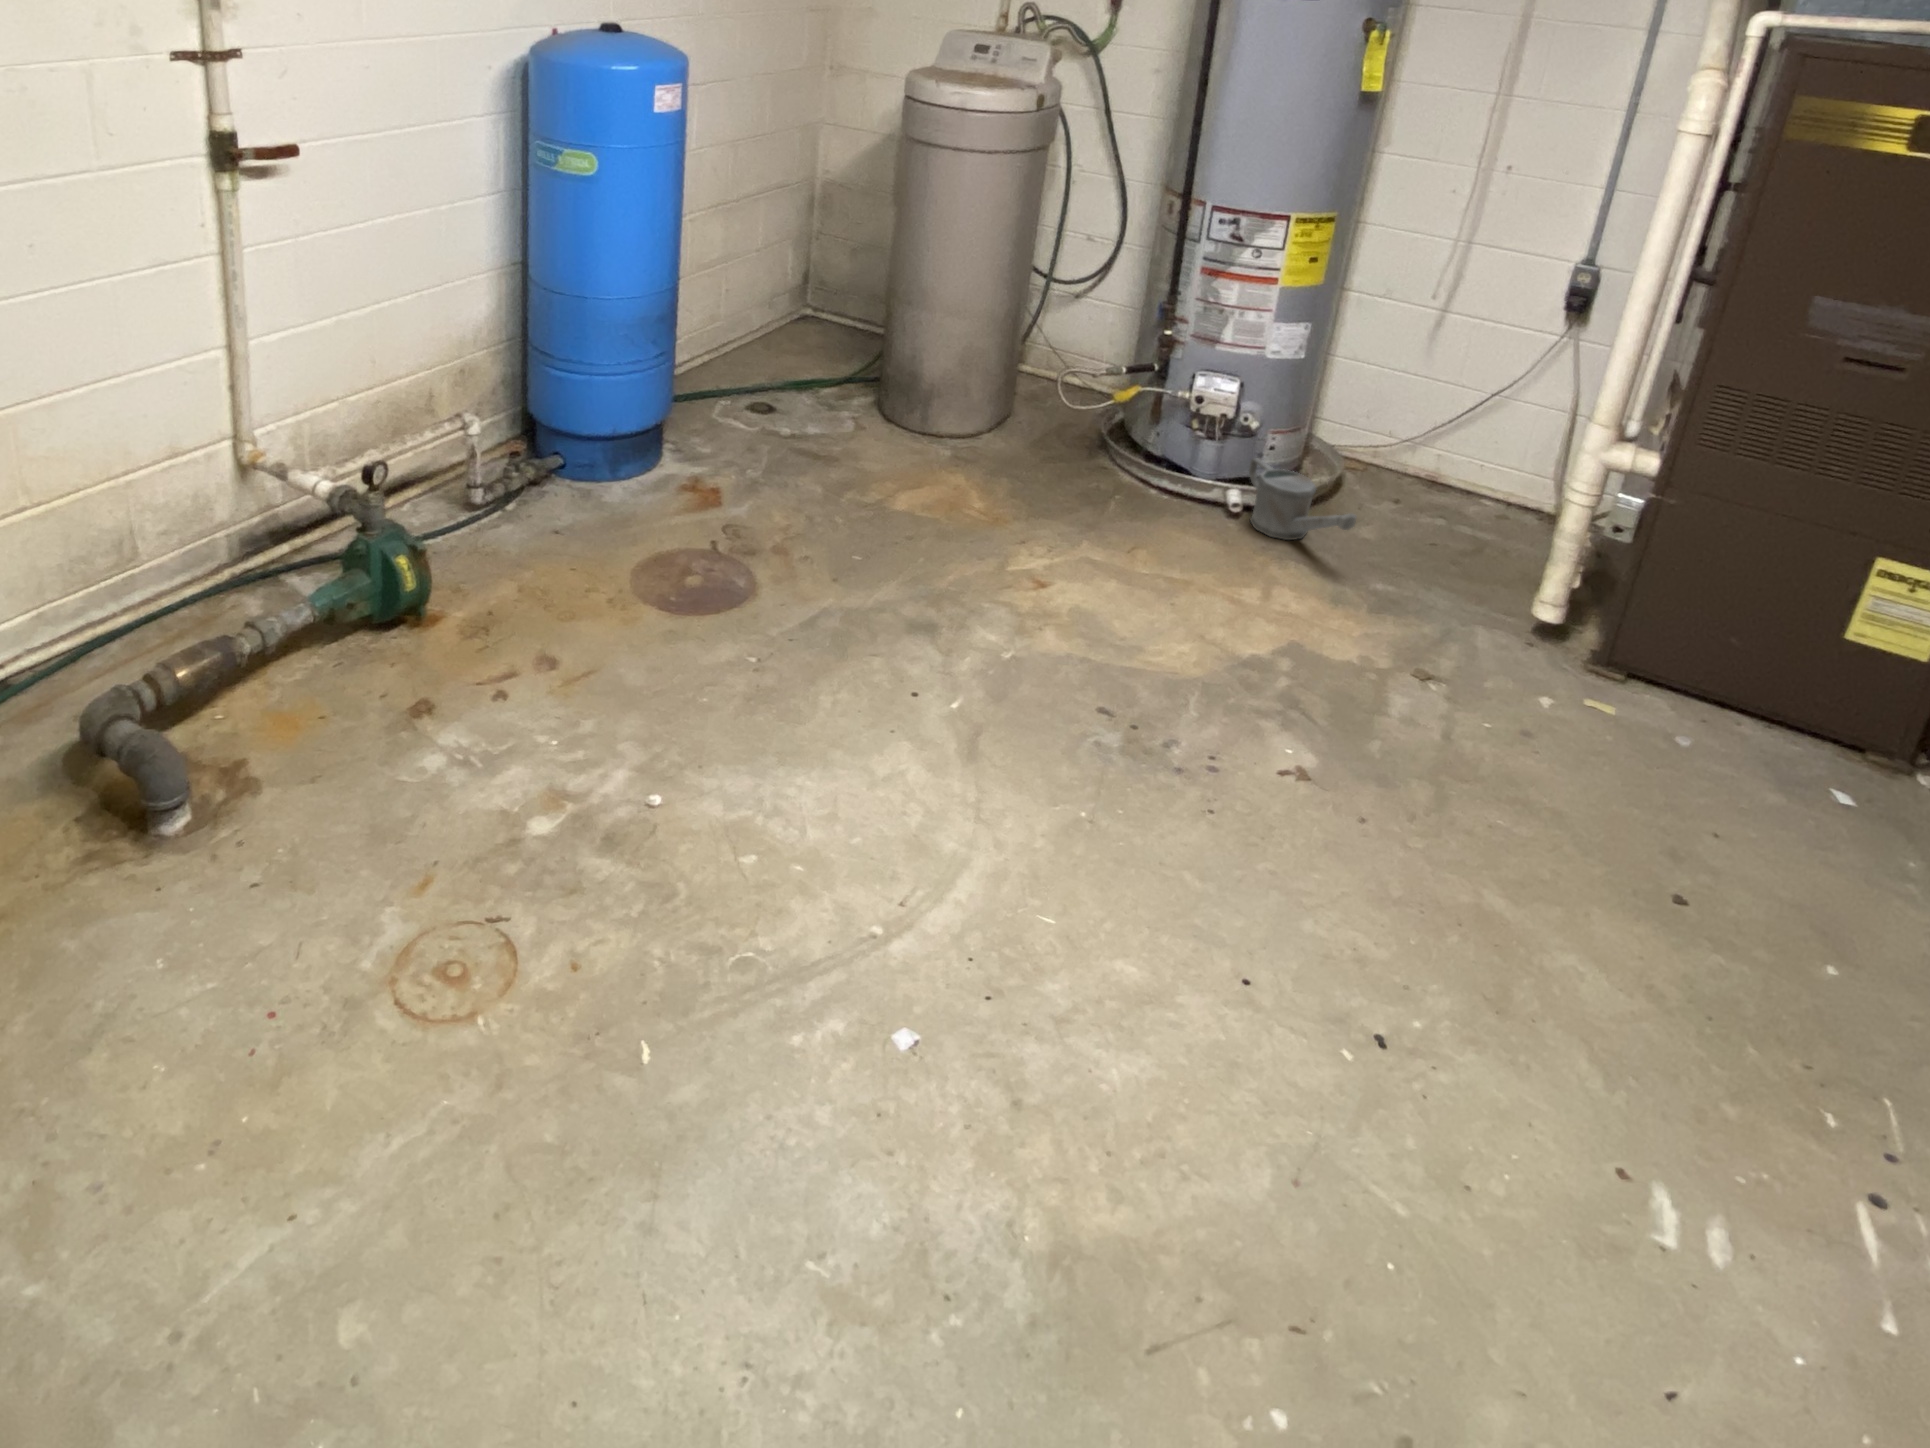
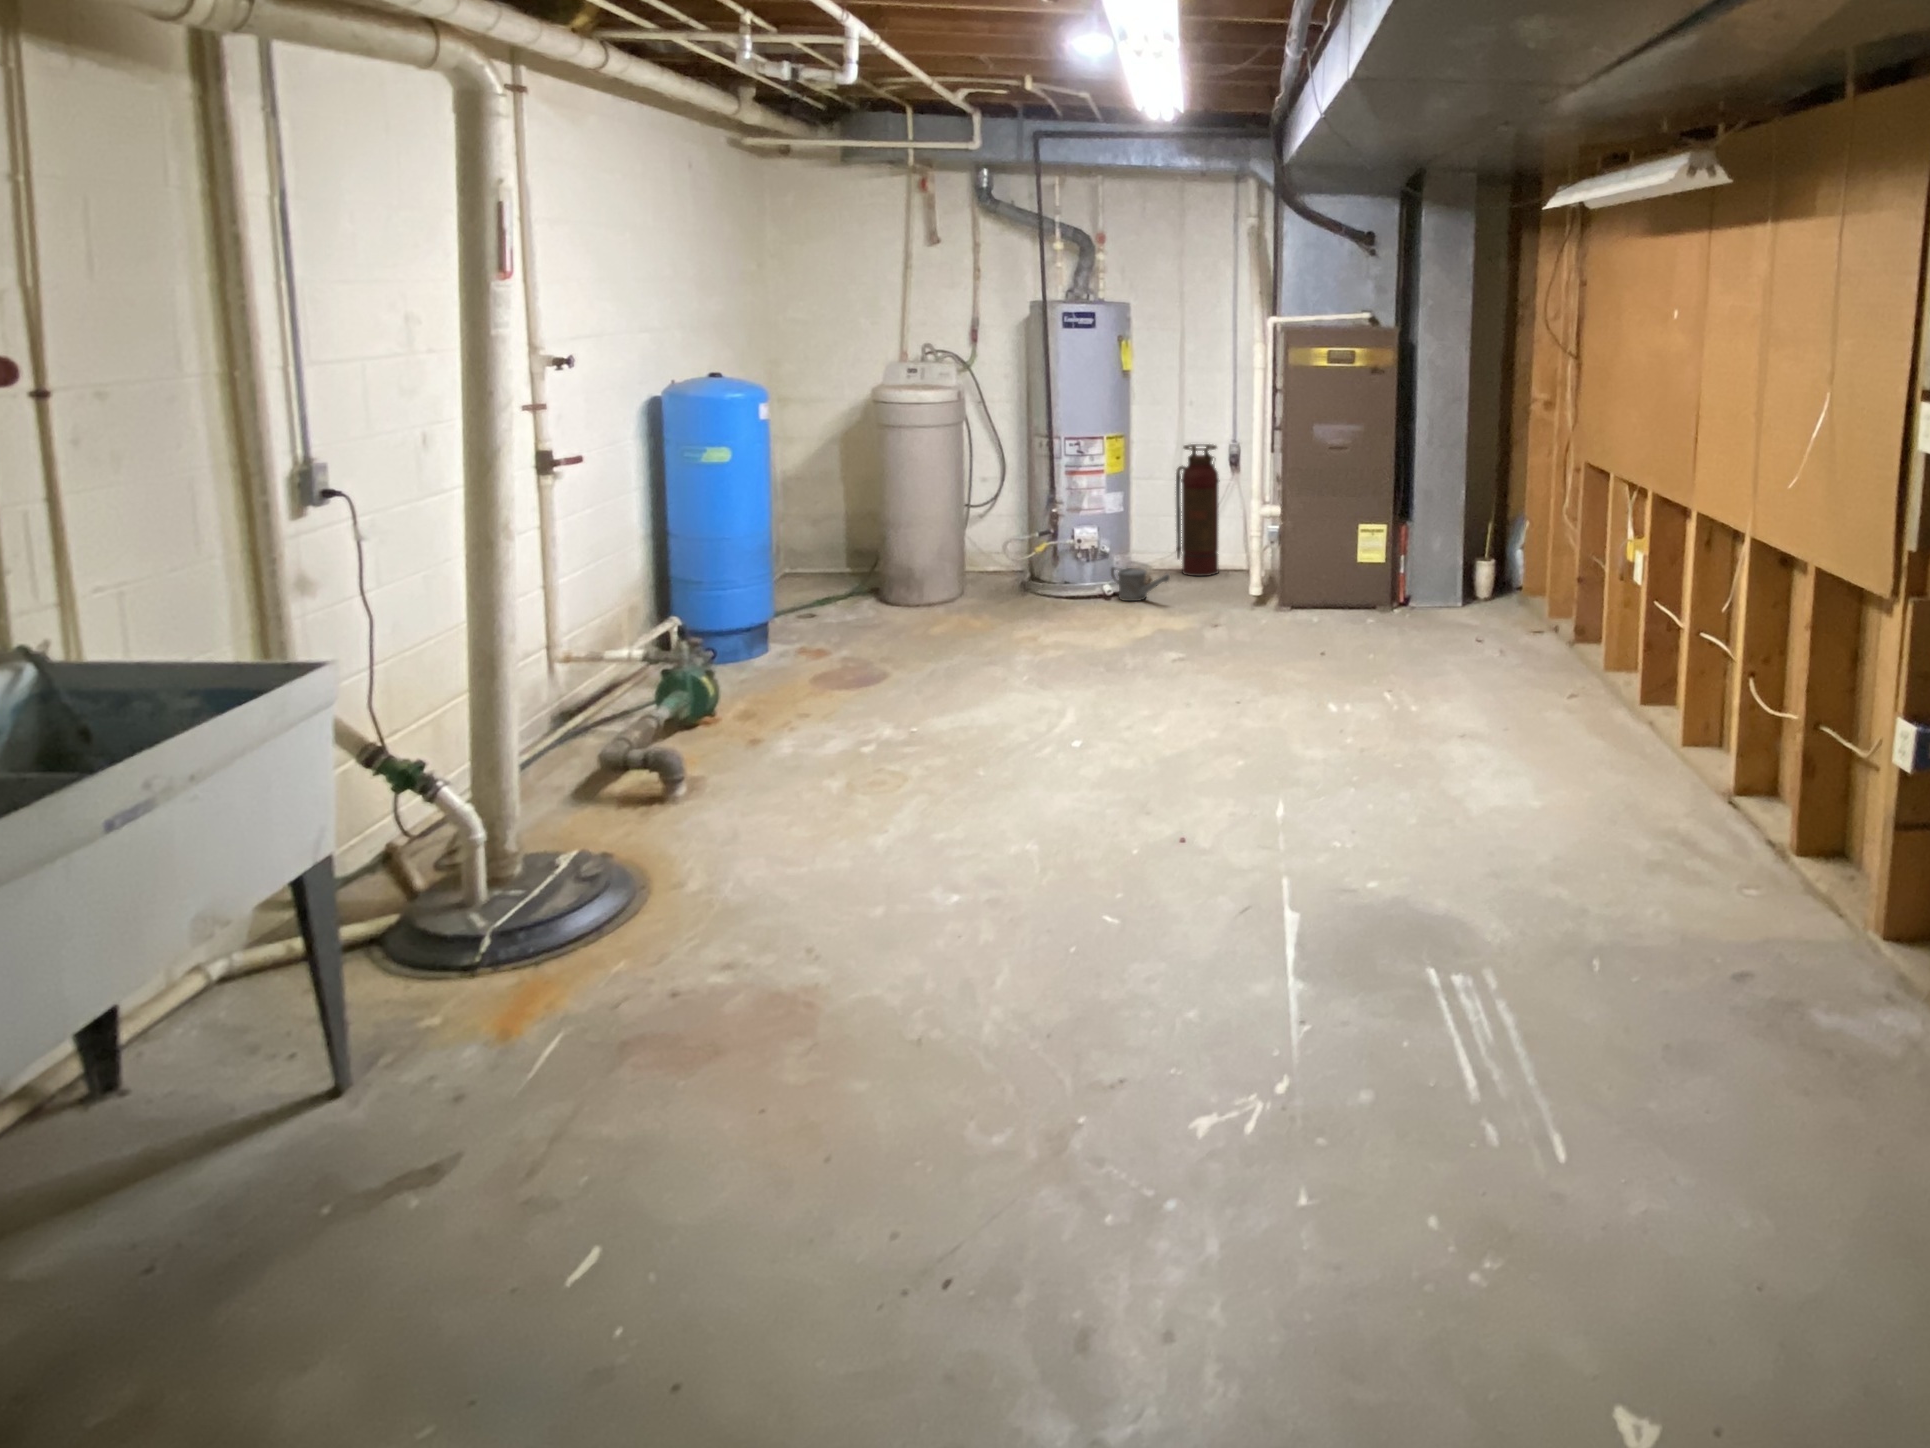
fire extinguisher: none [1403,251,1543,513] -> present [1176,444,1219,576]

